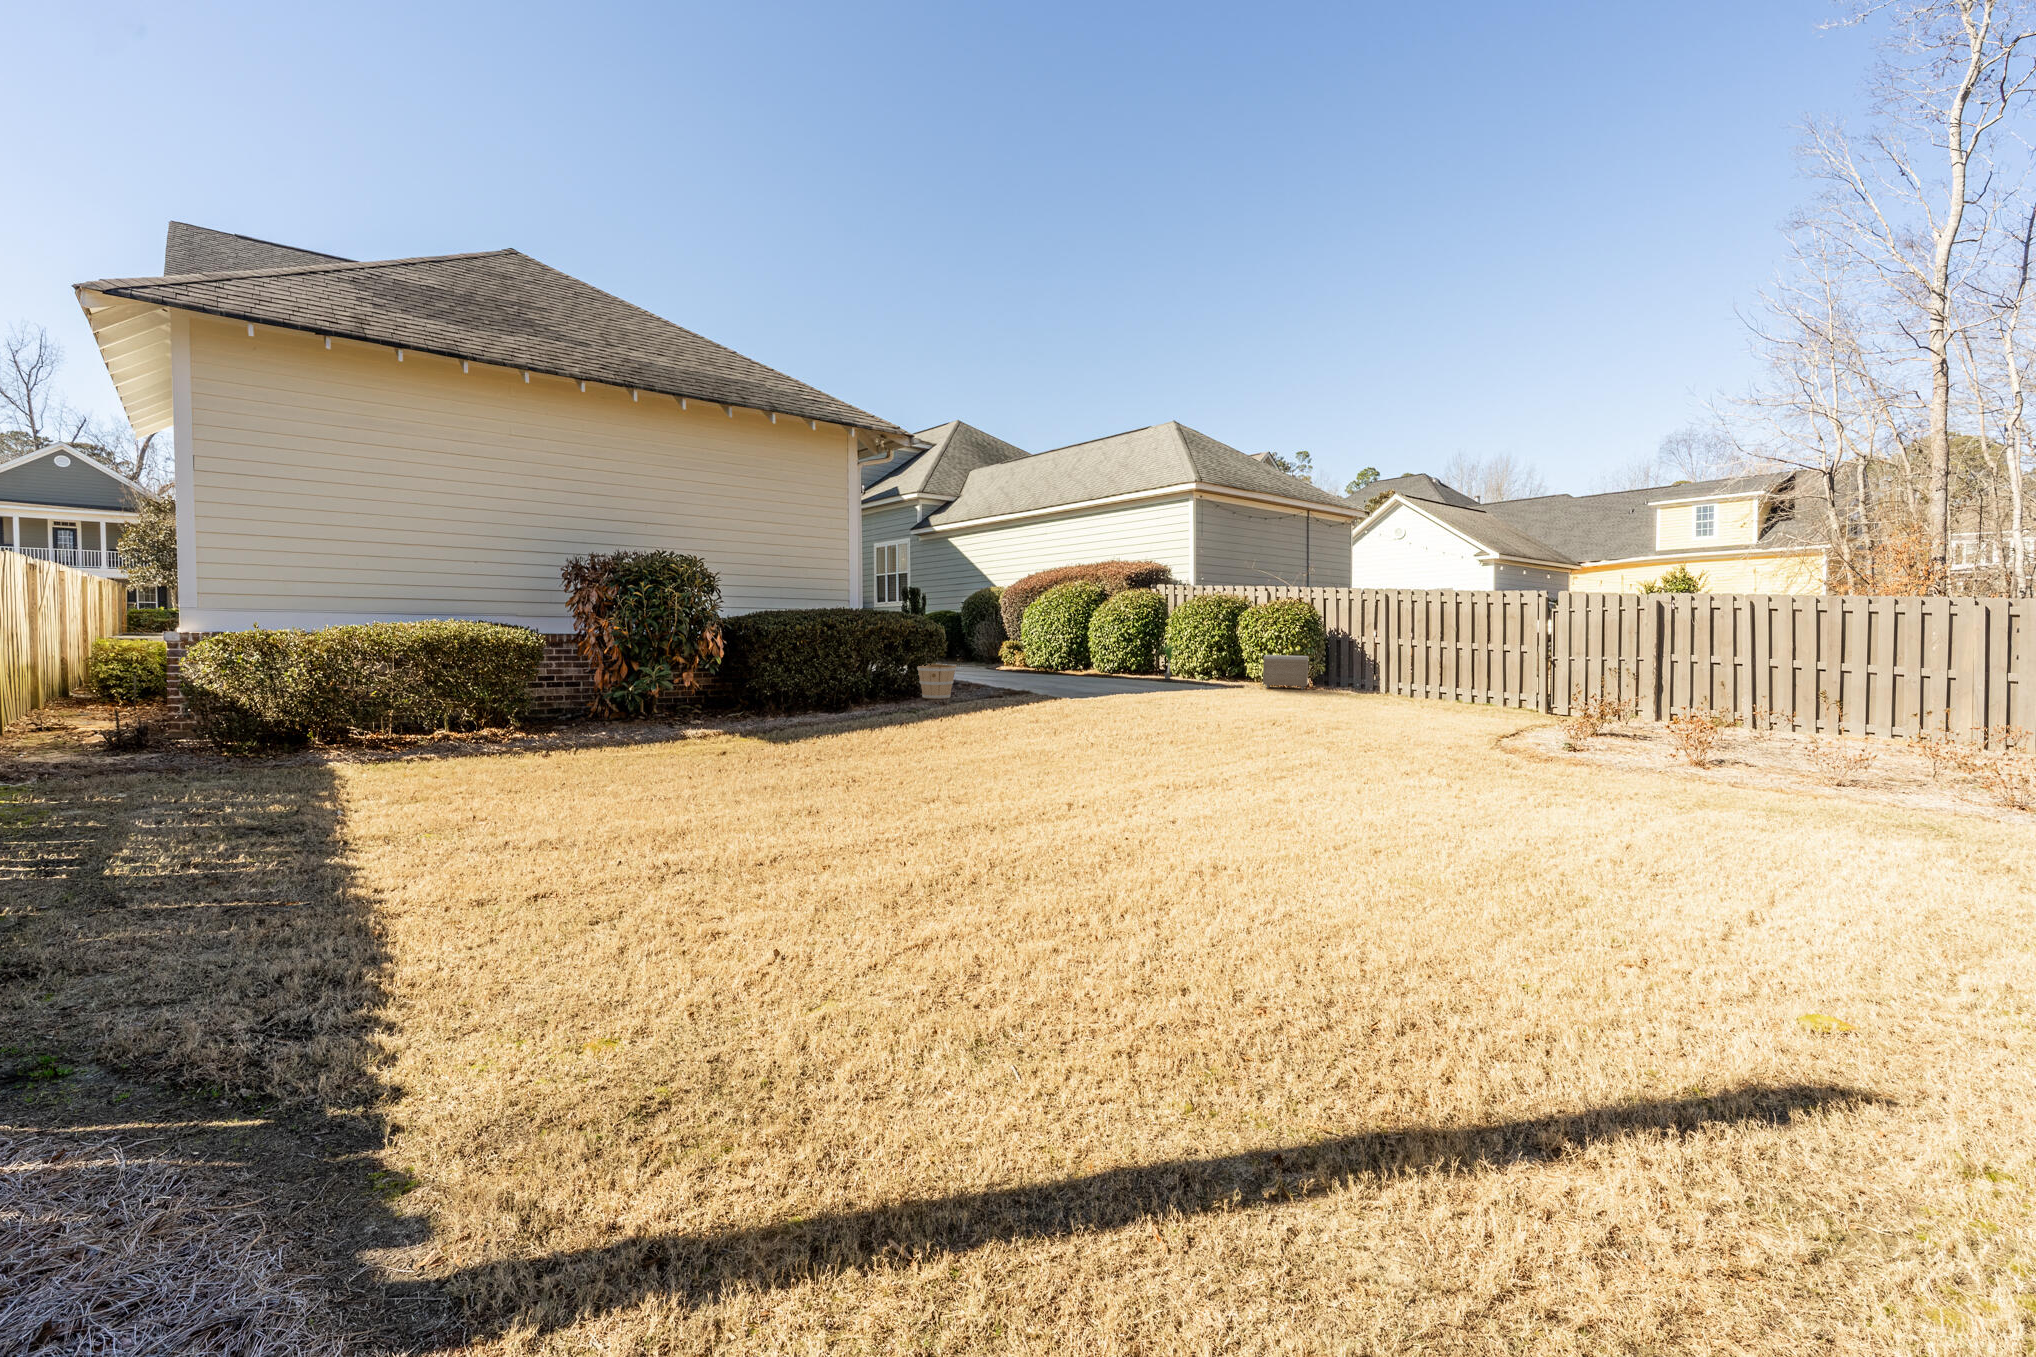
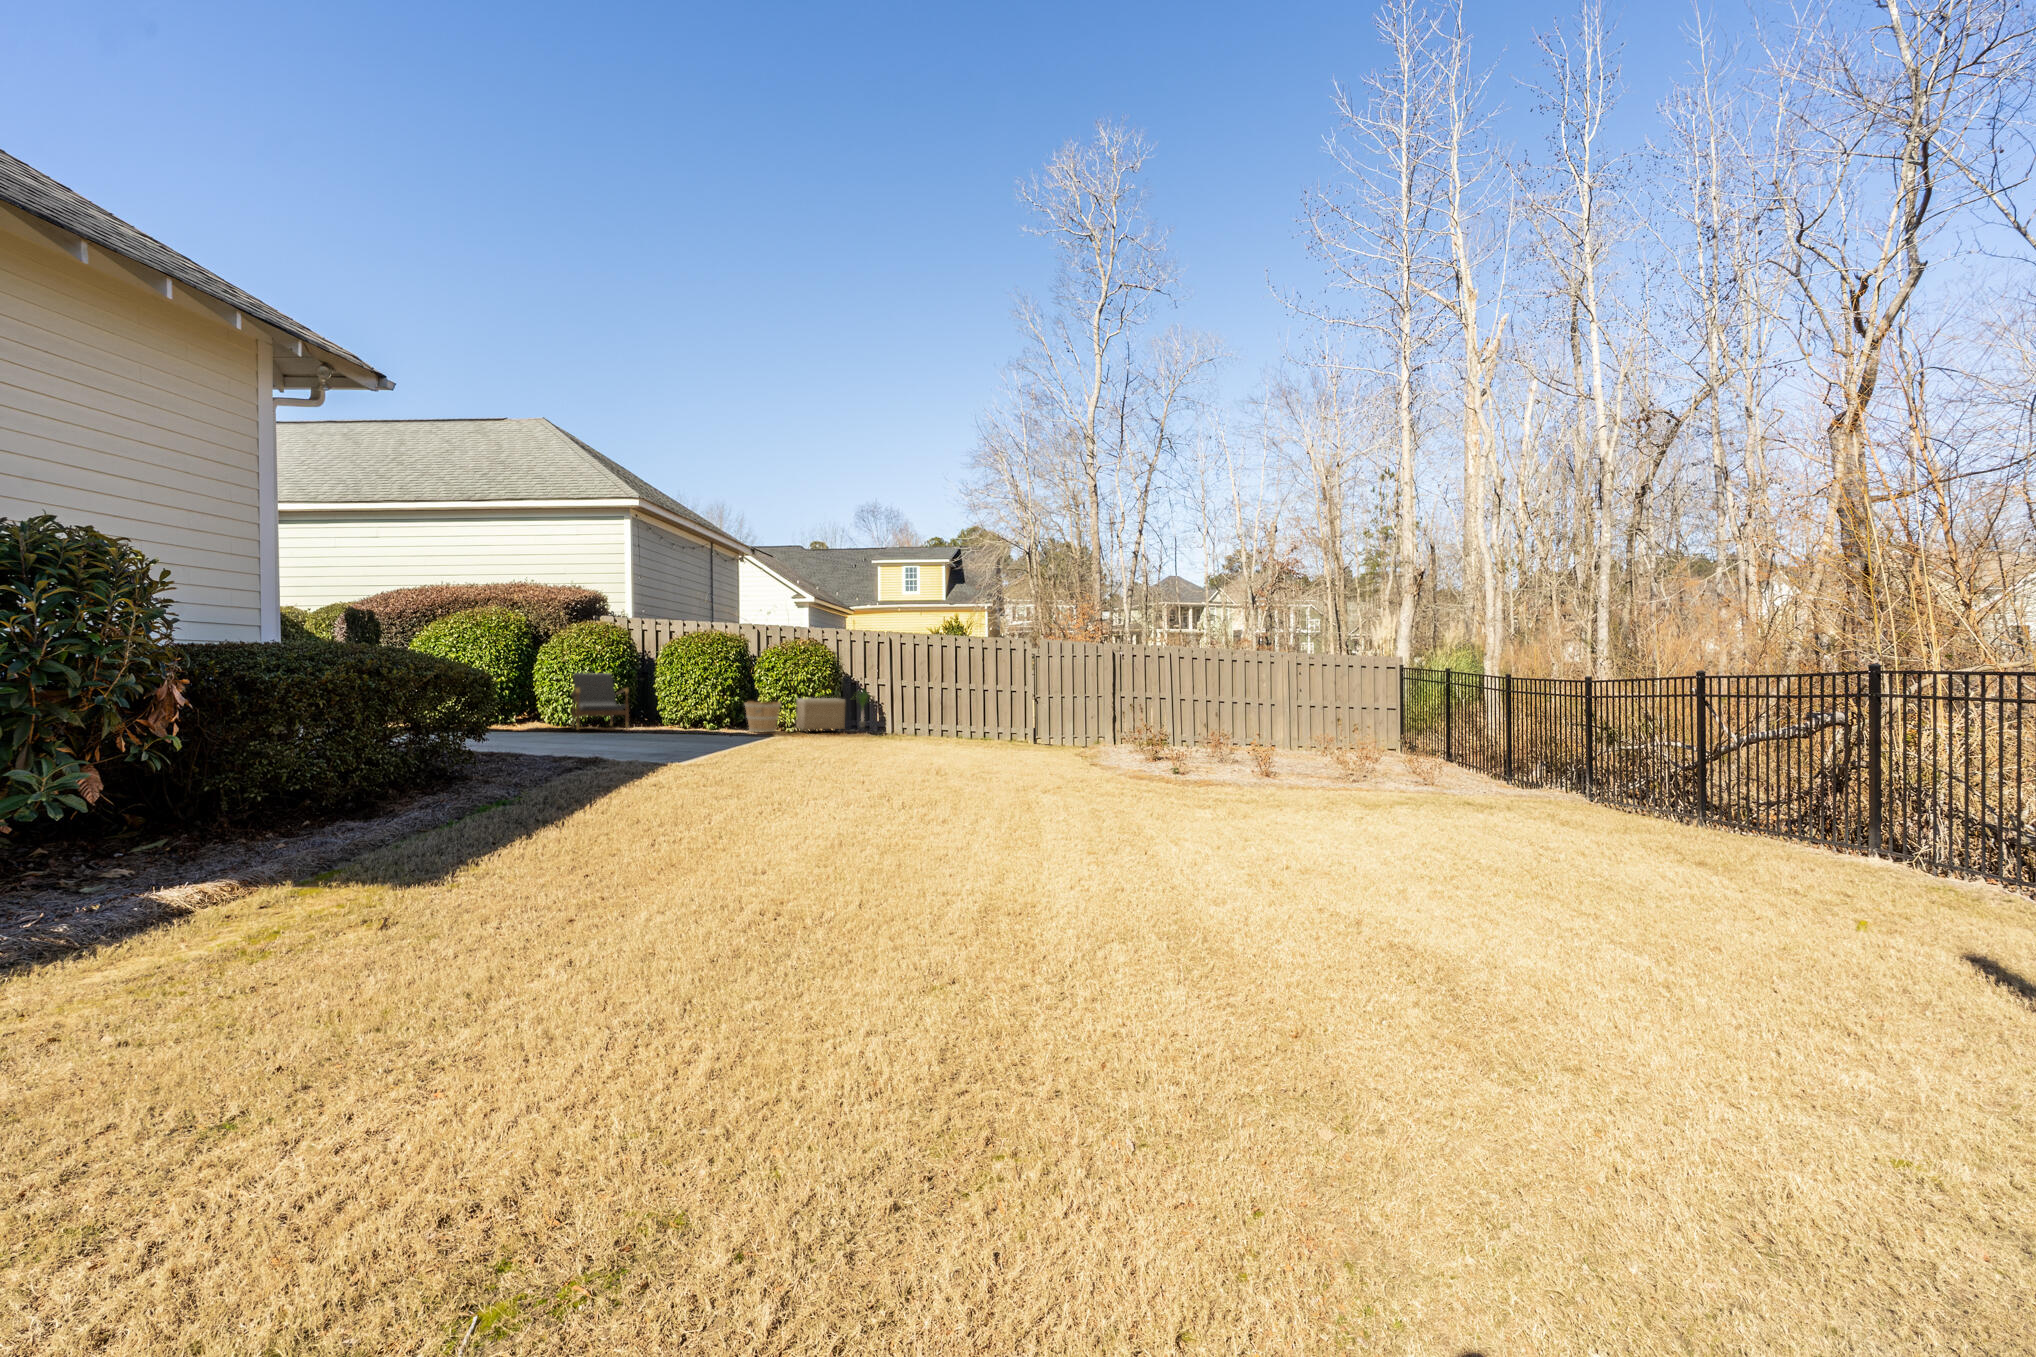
lounge chair: none [1096,630,1136,676] -> present [571,673,629,729]
potted plant: present [1164,645,1174,679] -> present [856,691,868,728]
wooden bucket: present [917,664,956,699] -> present [745,701,781,732]

